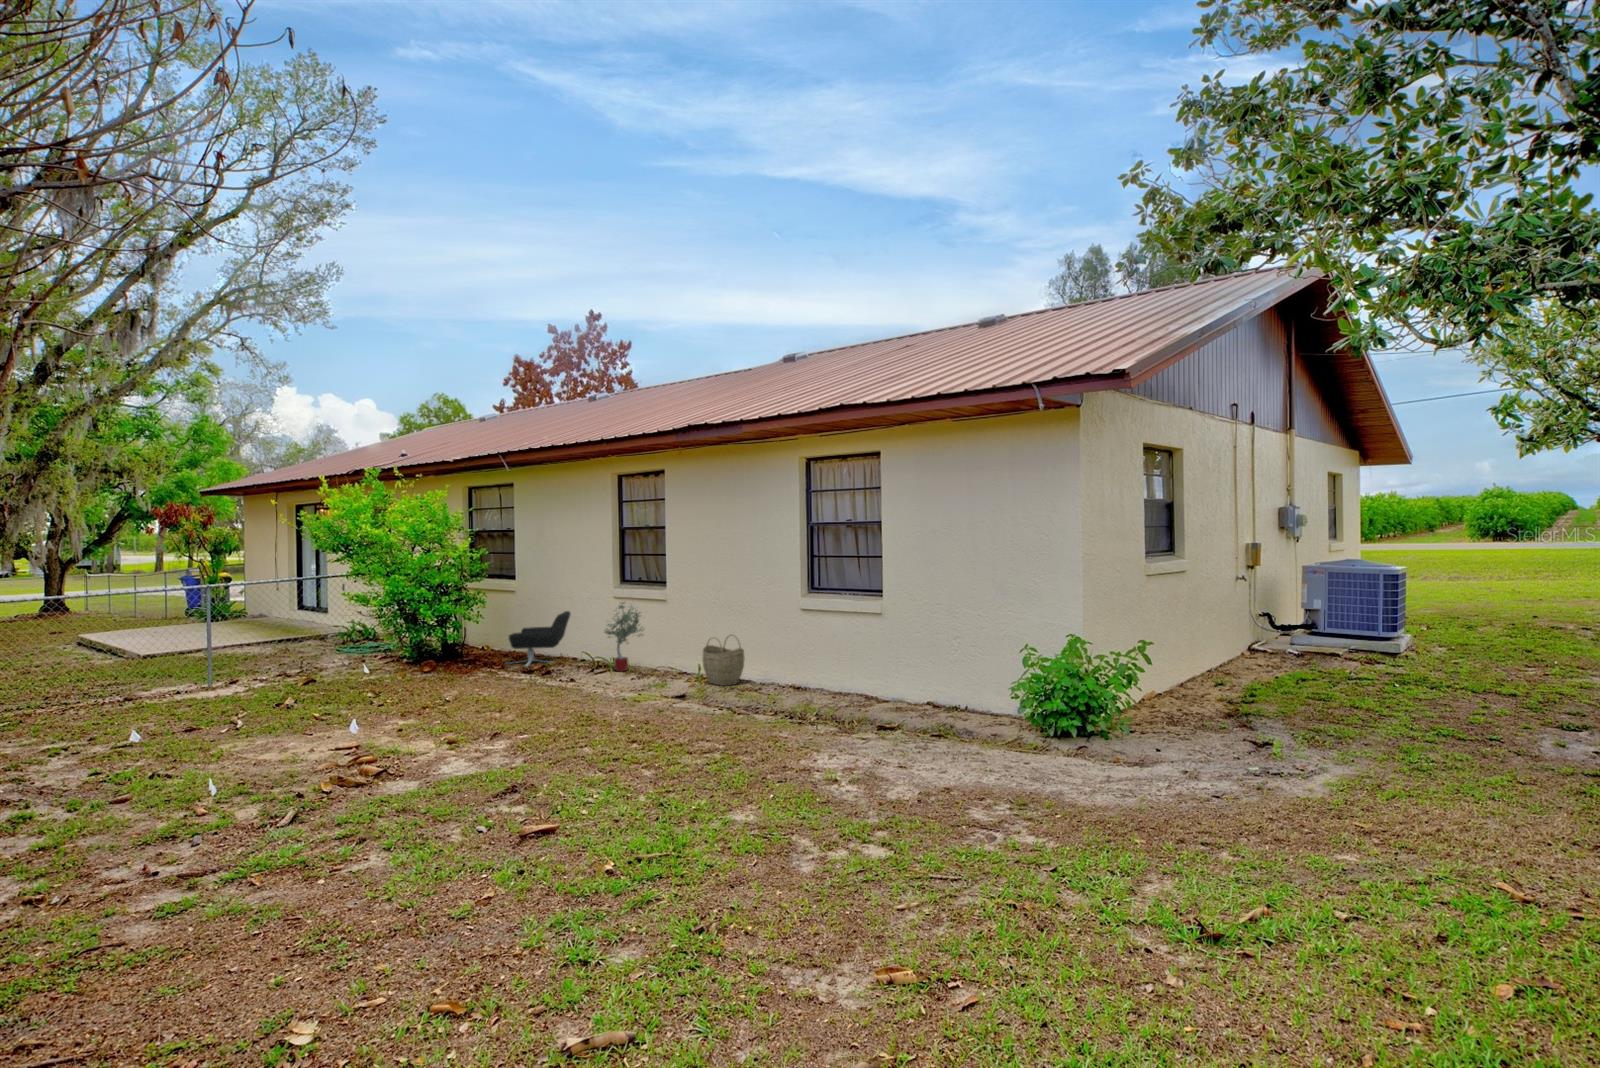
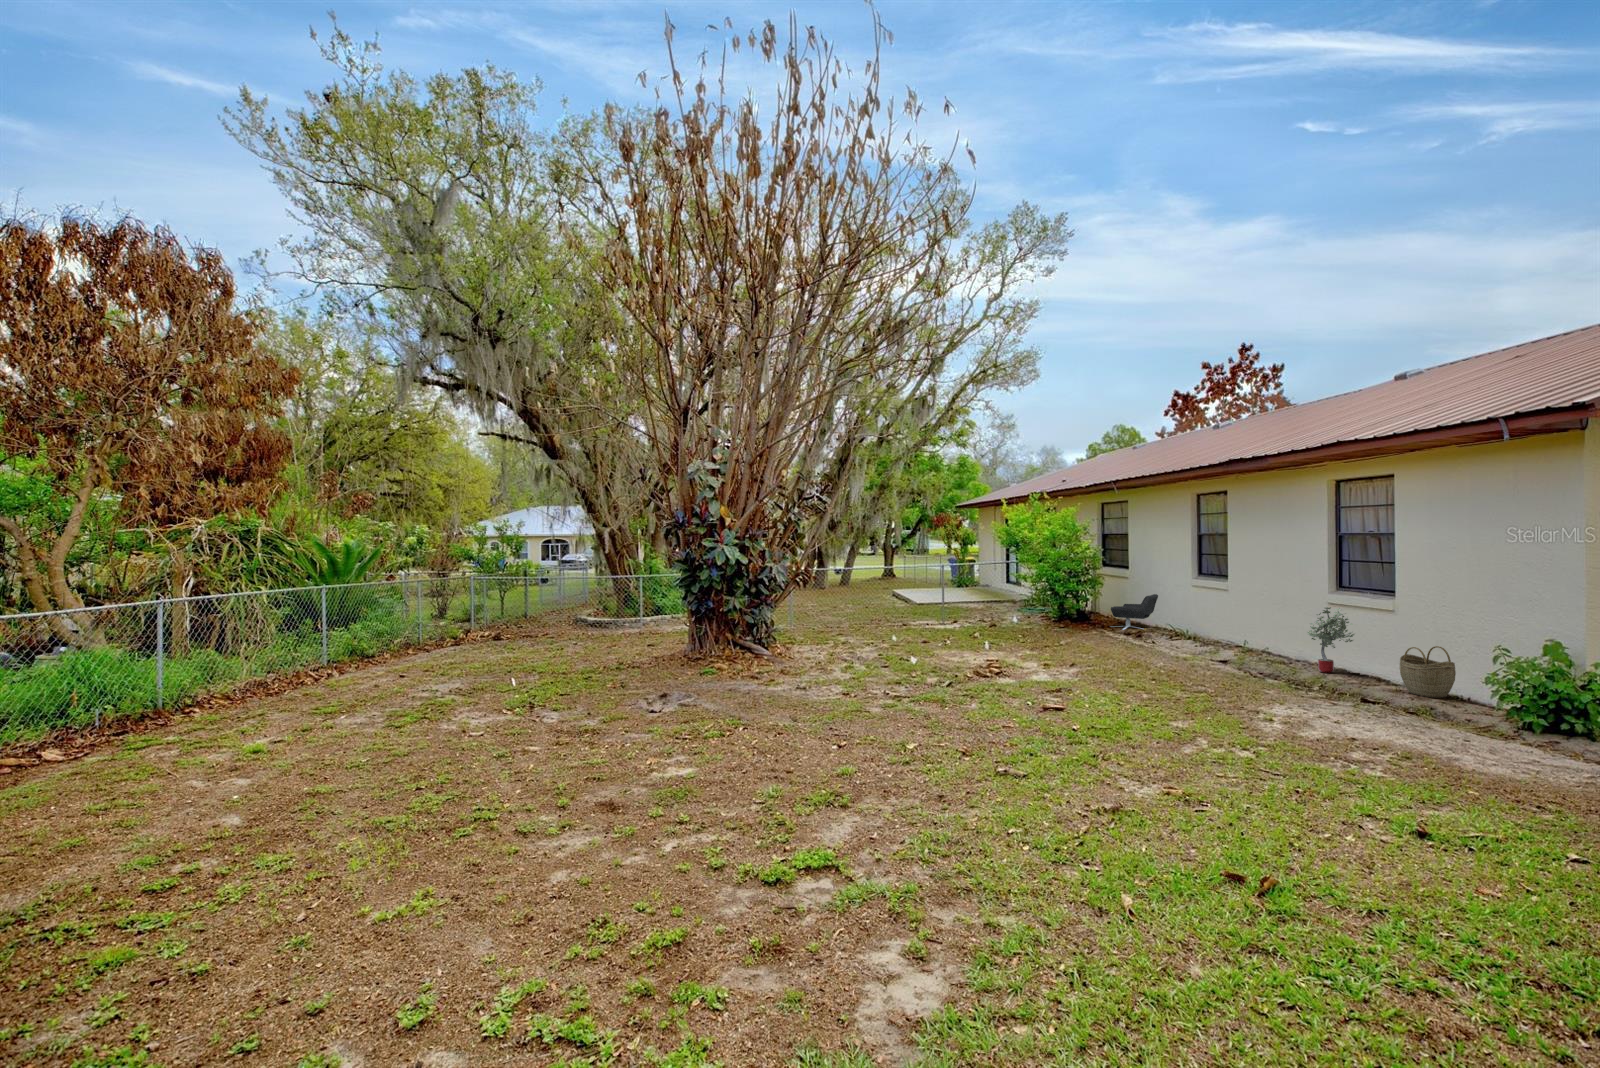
potted tree: present [605,602,644,672] -> present [1308,607,1354,673]
woven basket: present [703,636,745,686] -> present [1400,646,1456,698]

